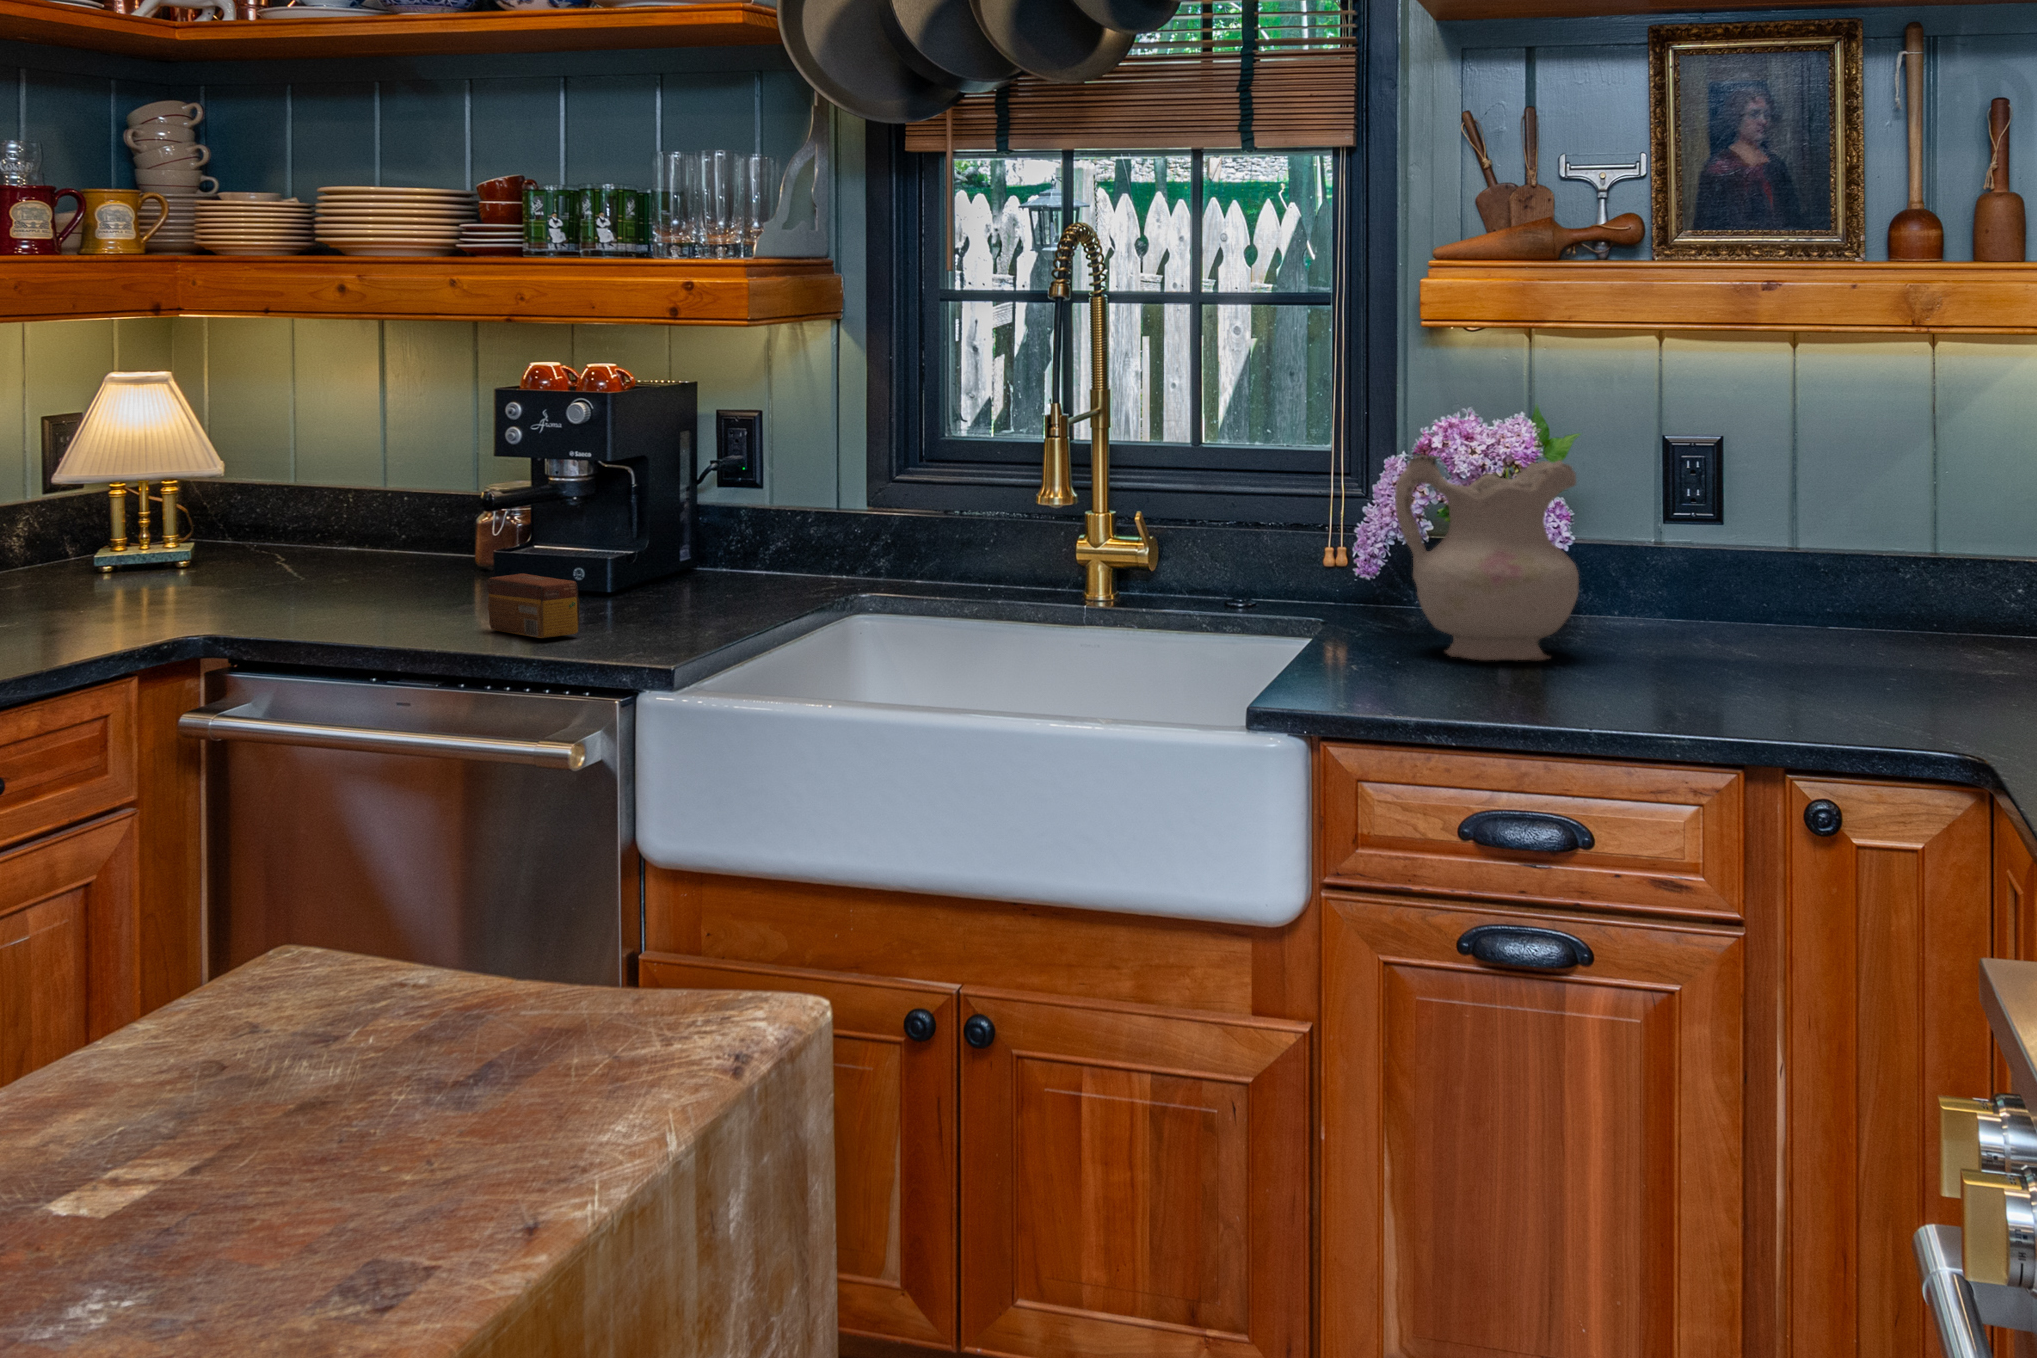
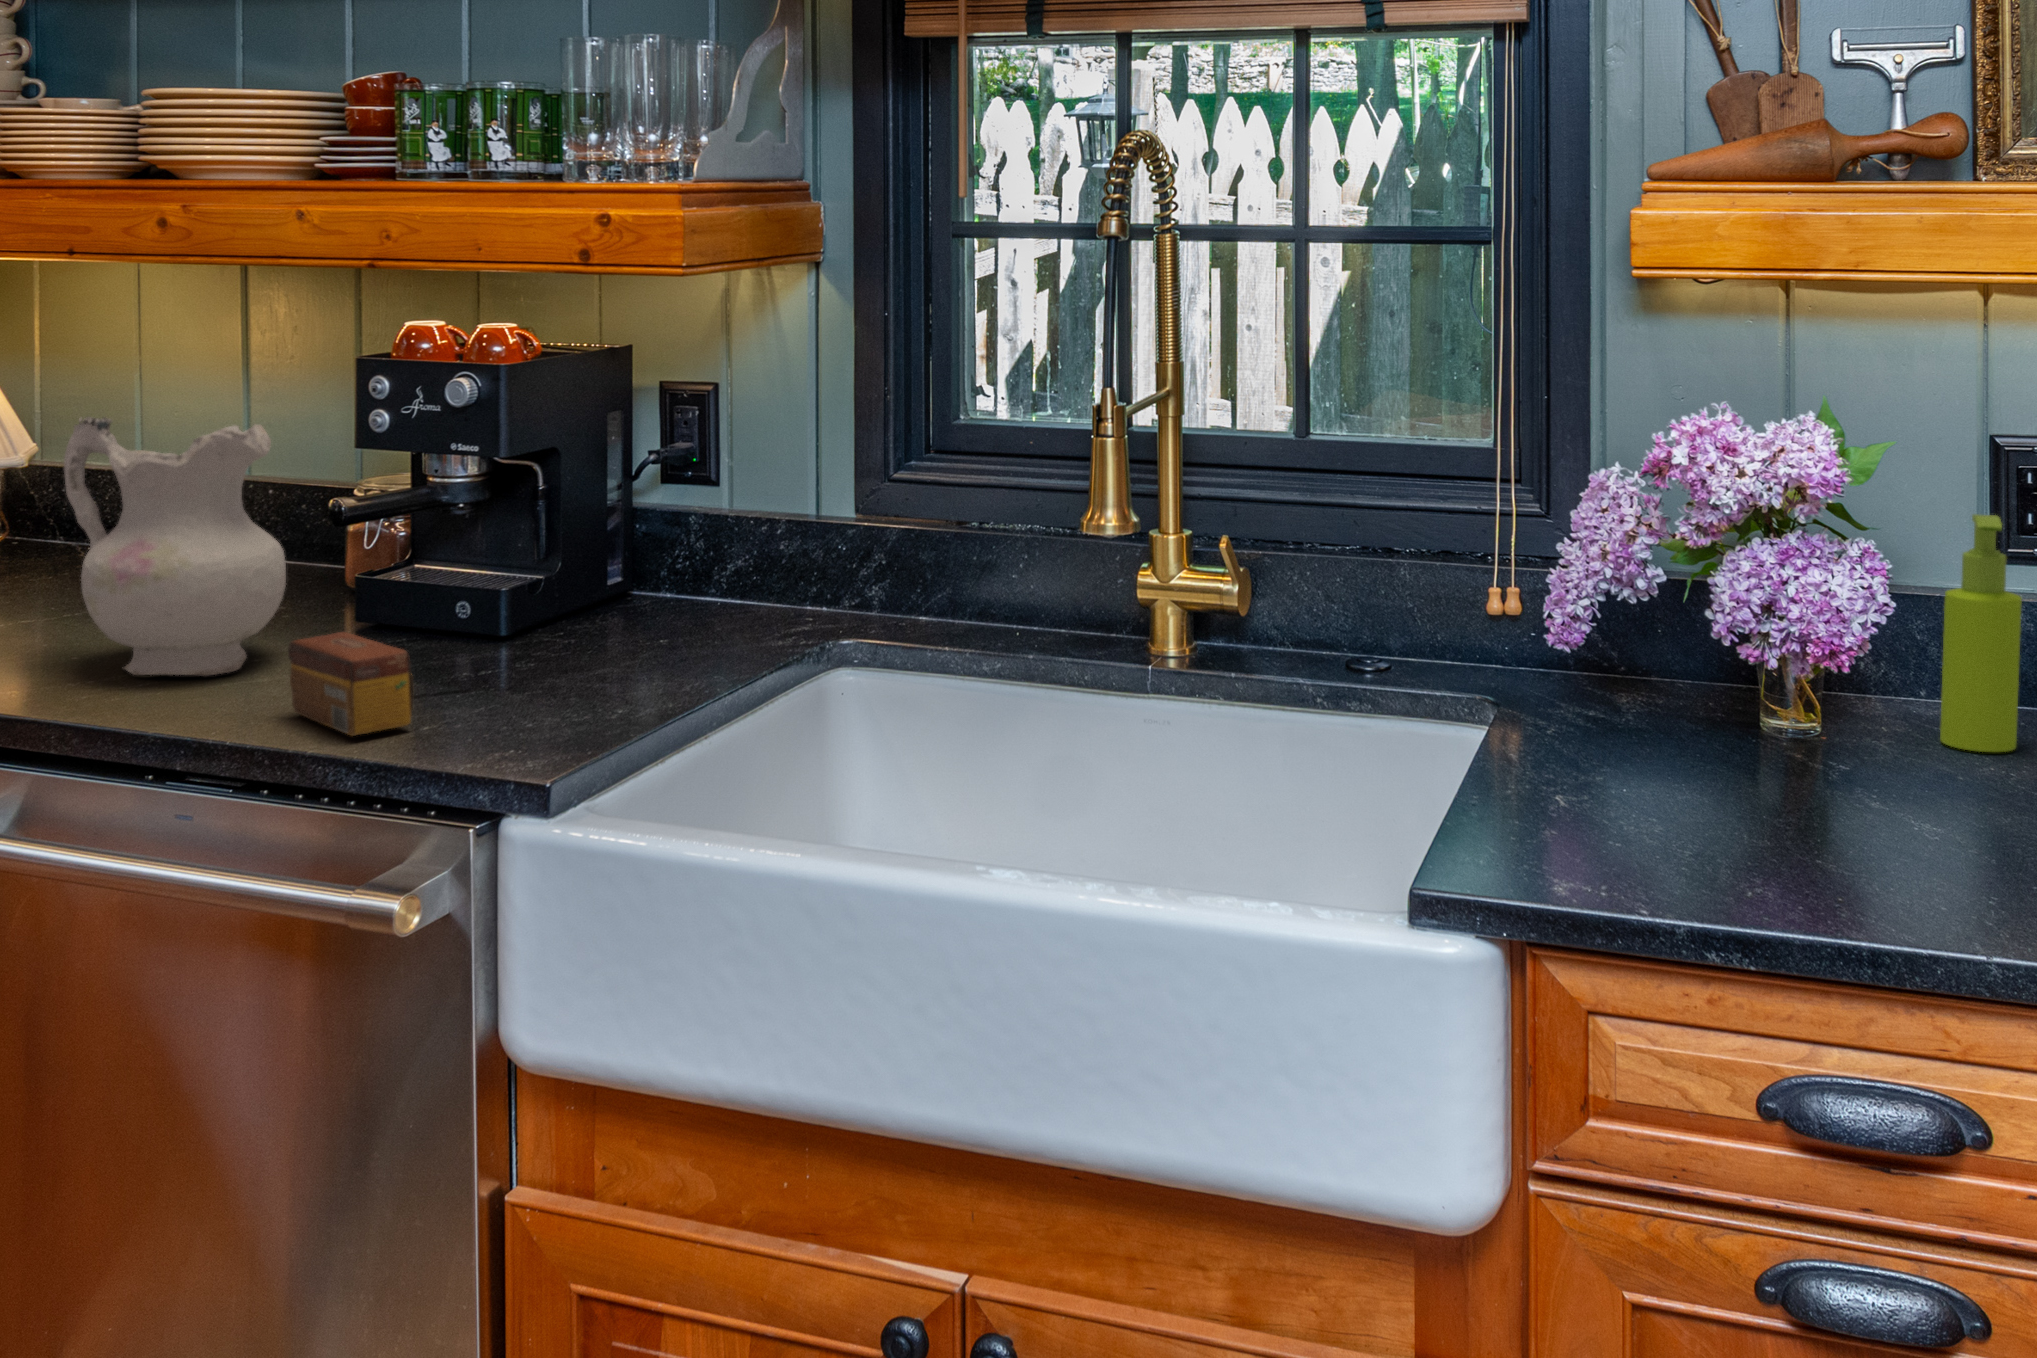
ceramic pitcher: present [1395,454,1579,661] -> present [64,417,286,676]
soap dispenser: none [1623,485,1675,644] -> present [1940,514,2022,752]

